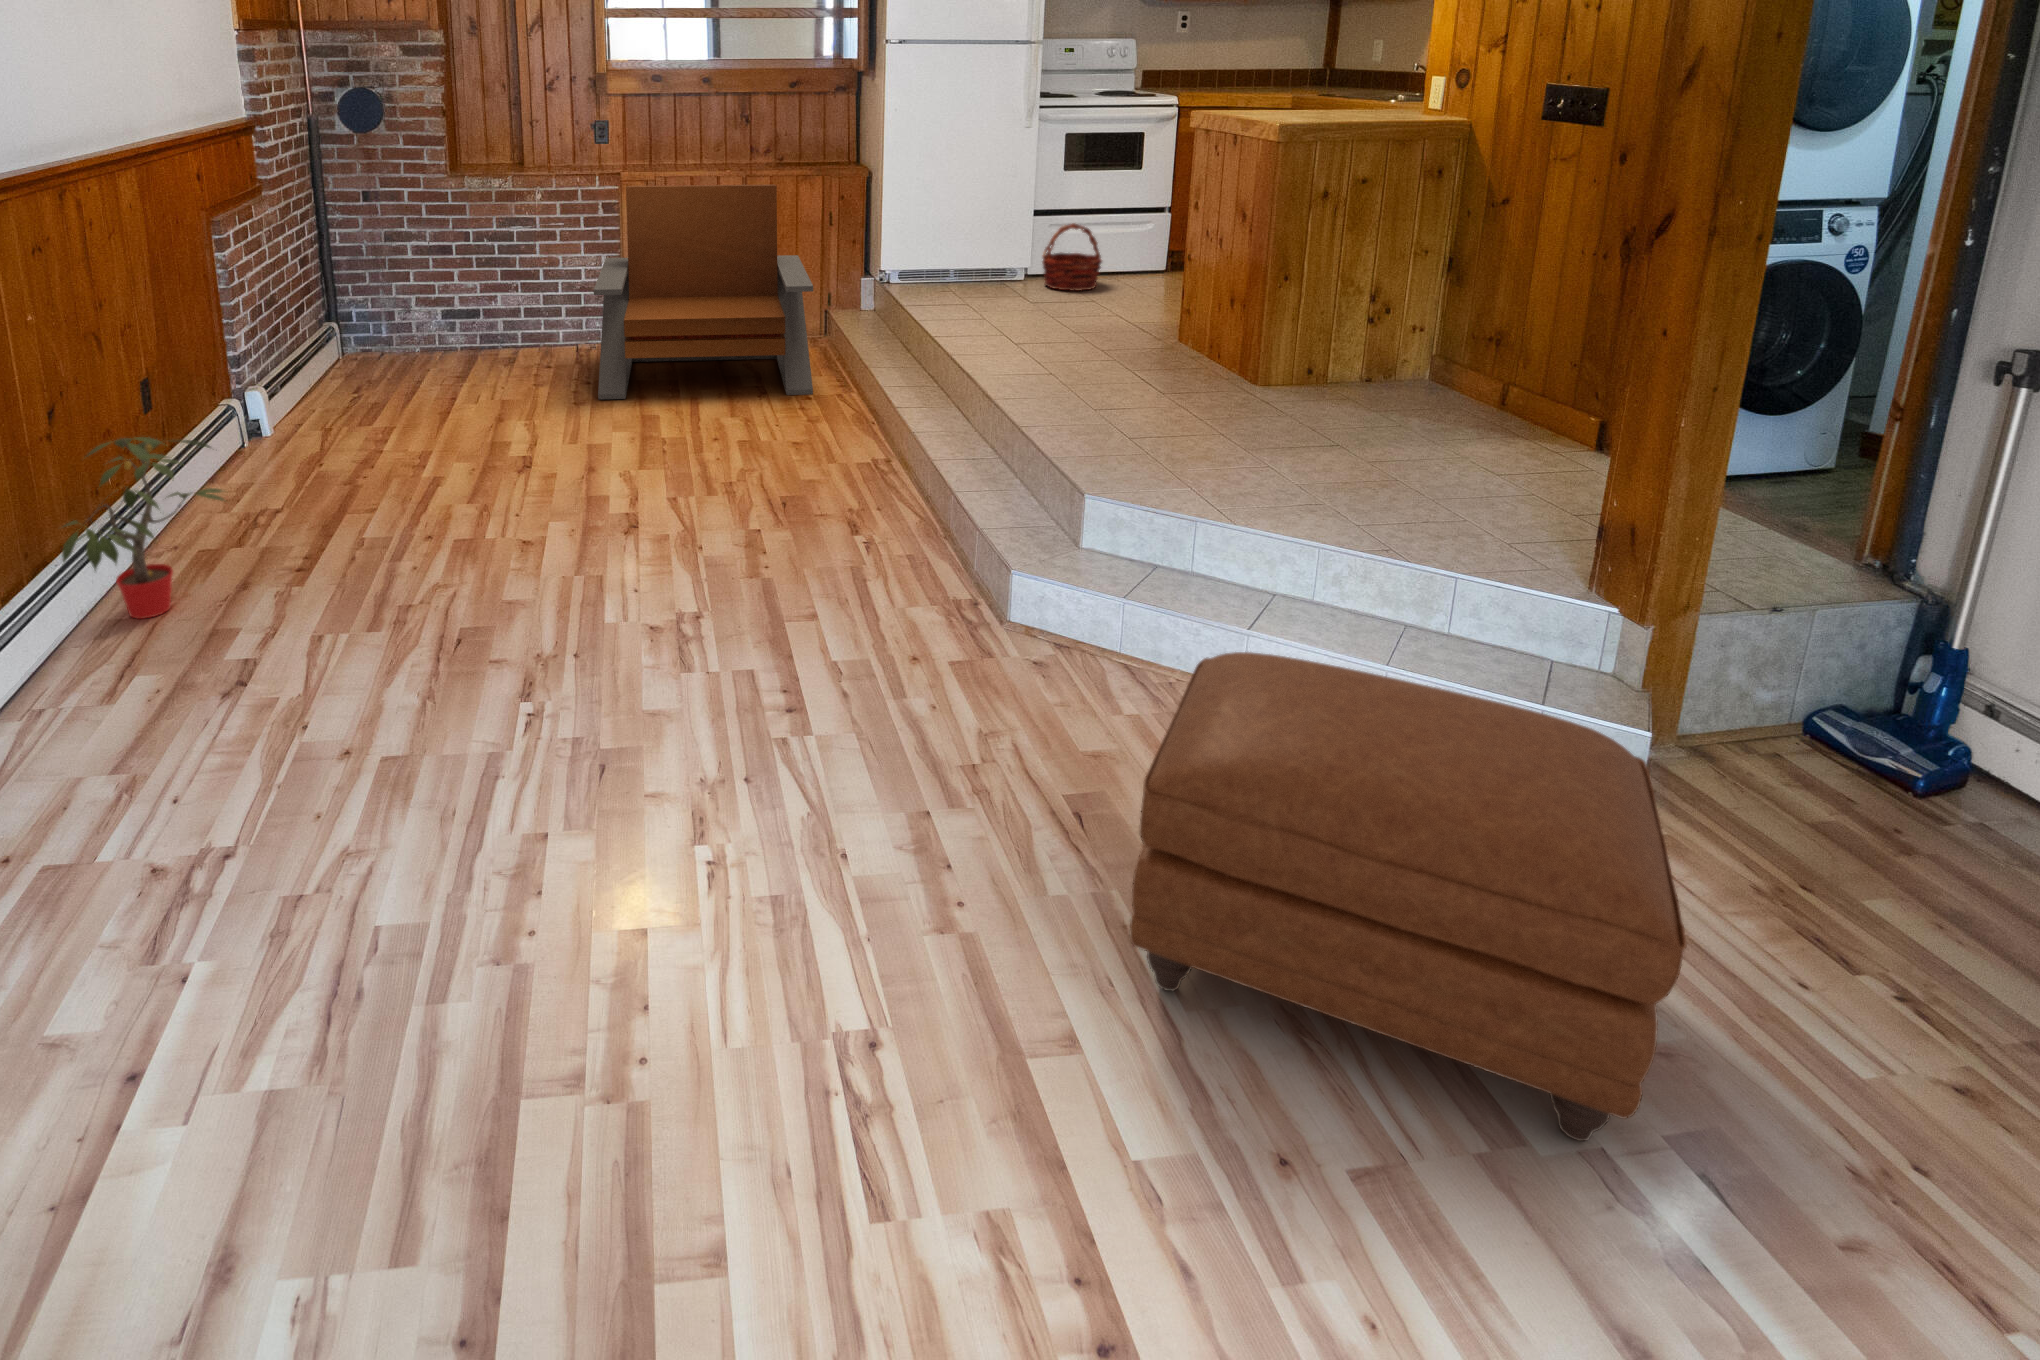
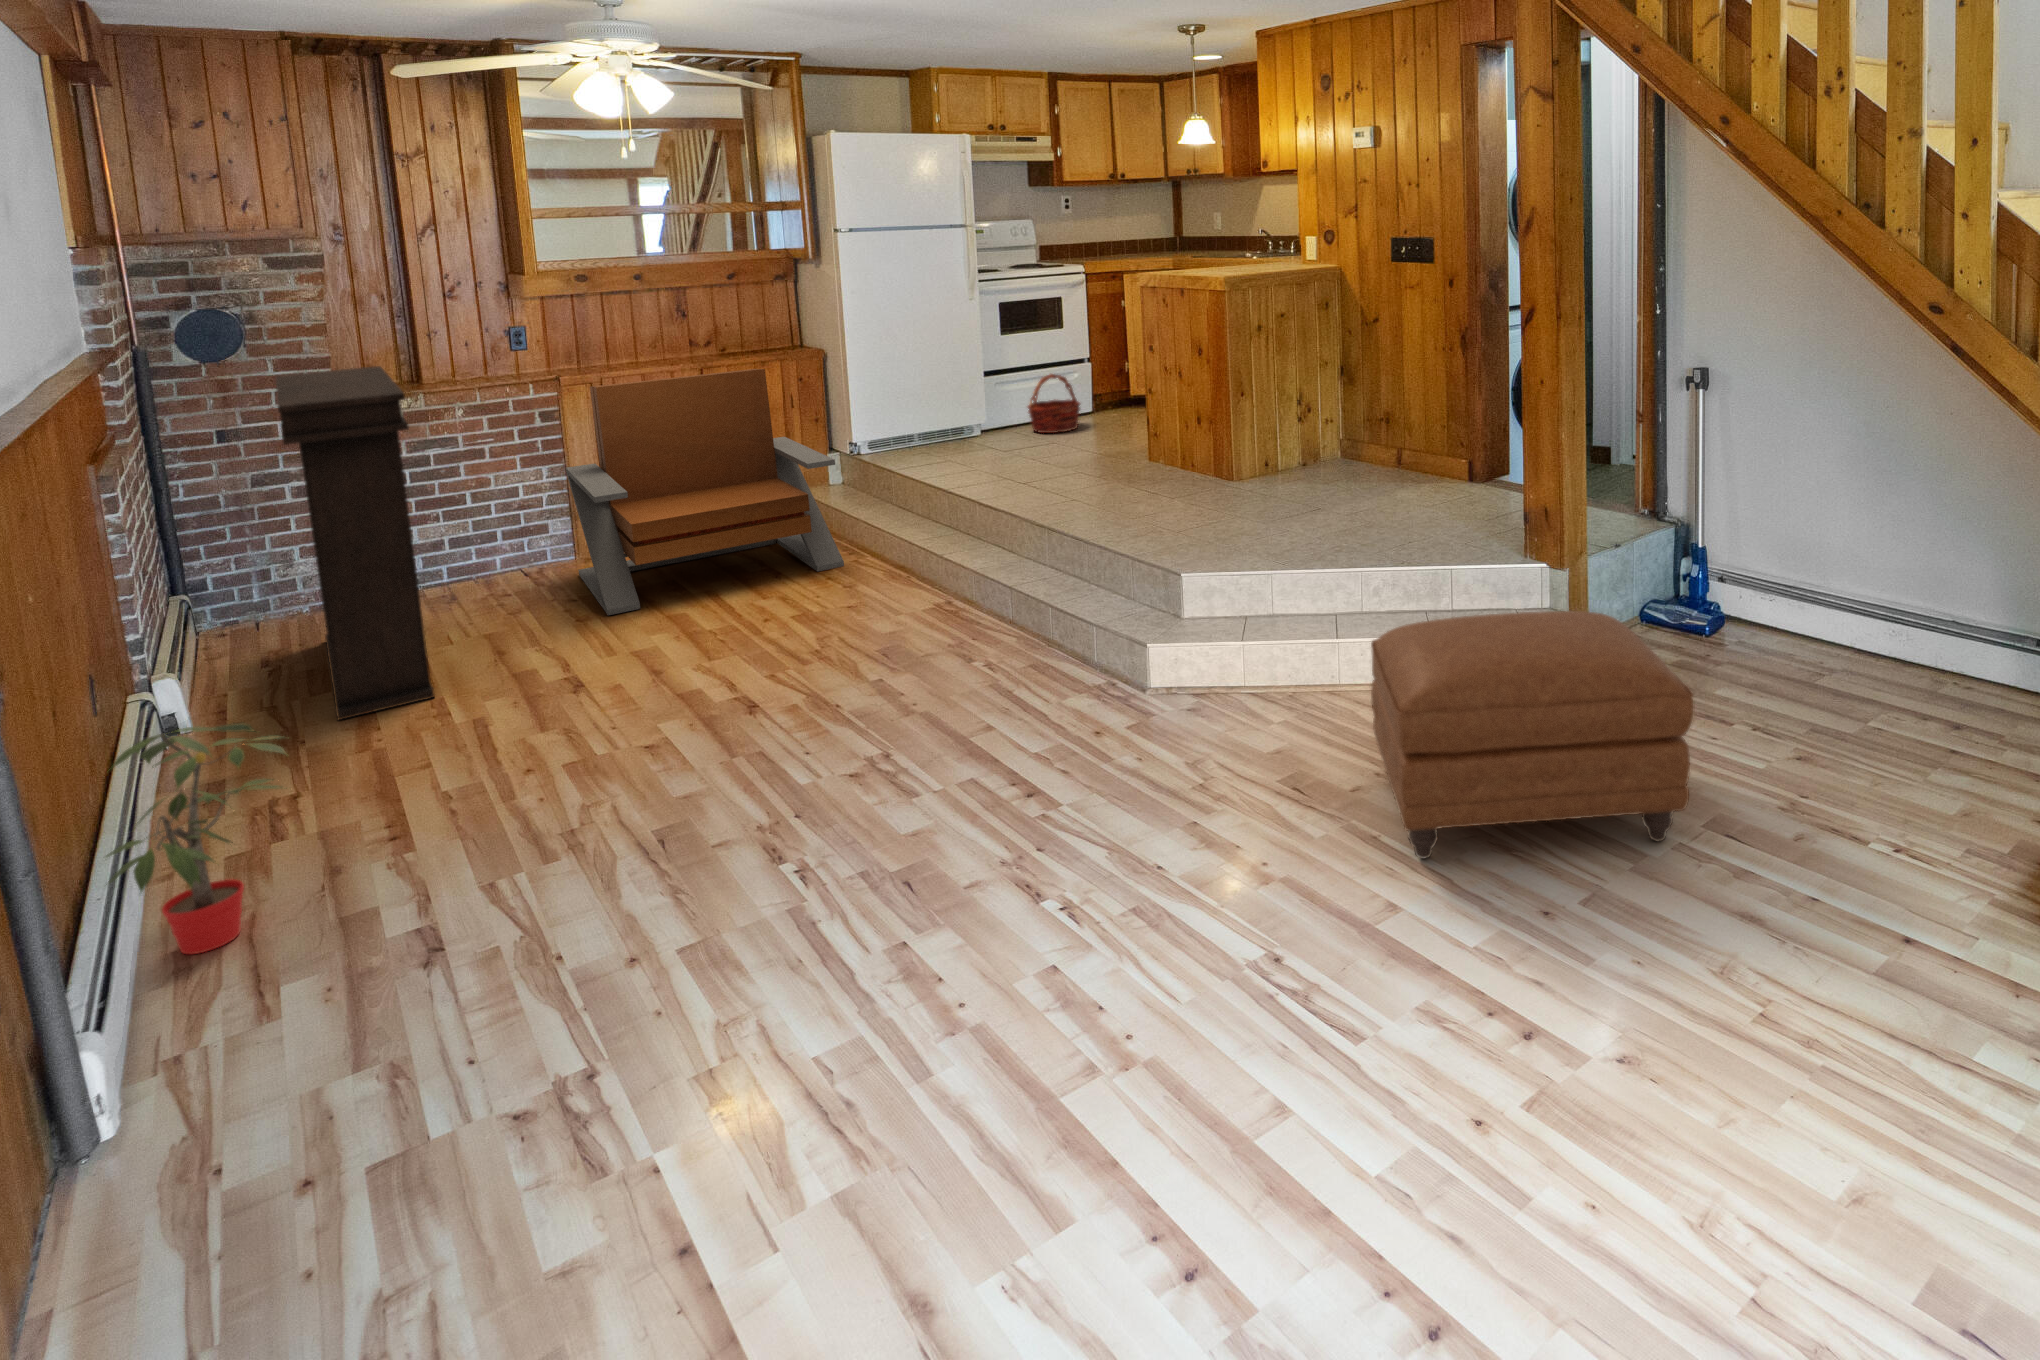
console table: none [325,149,470,446] -> present [276,366,435,720]

